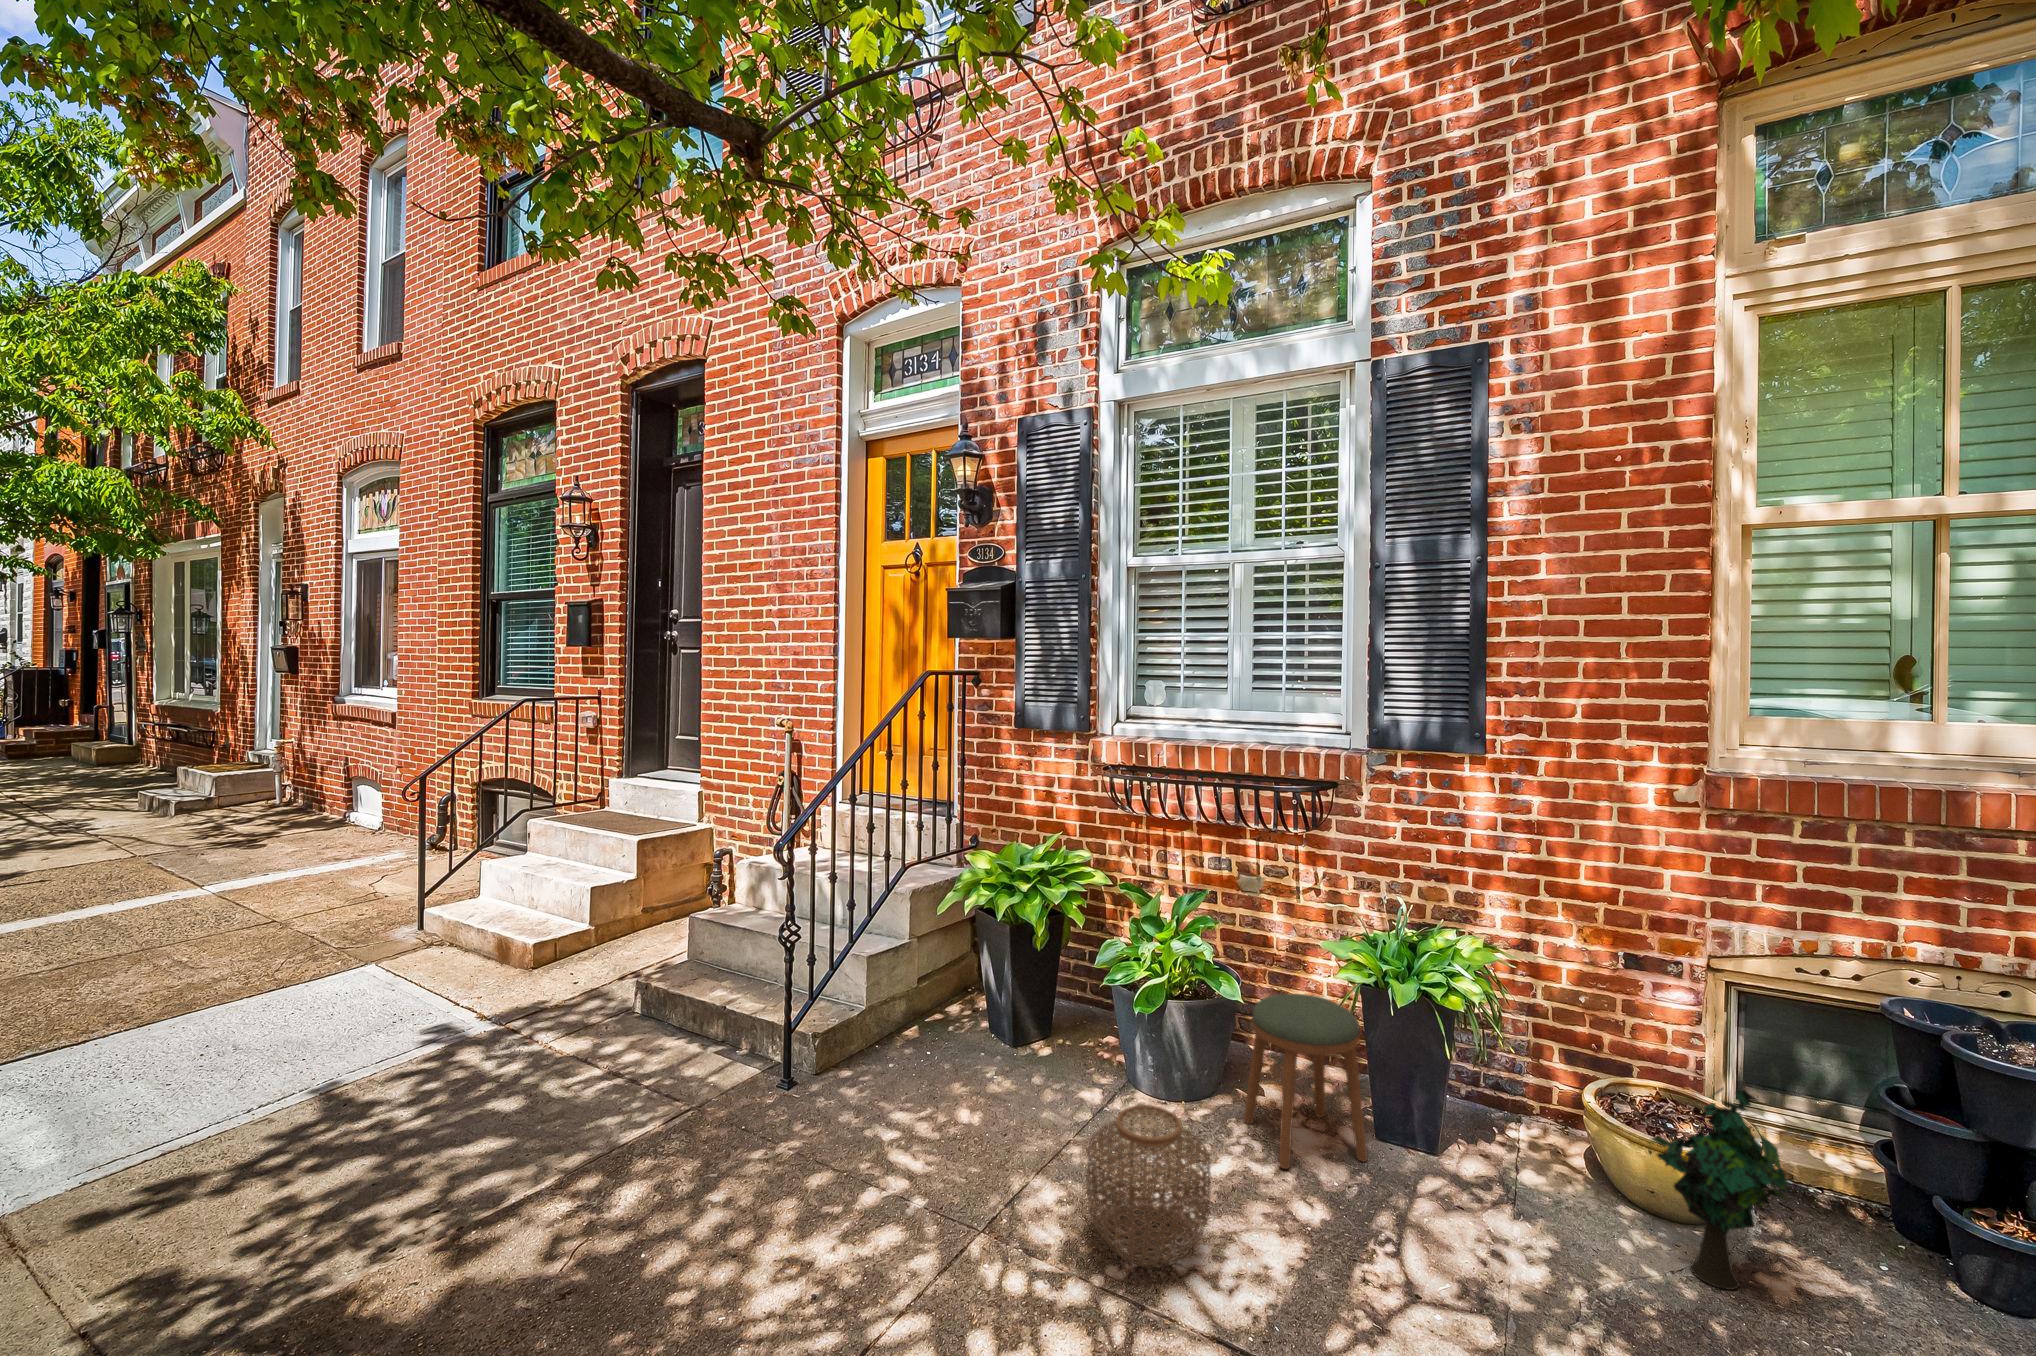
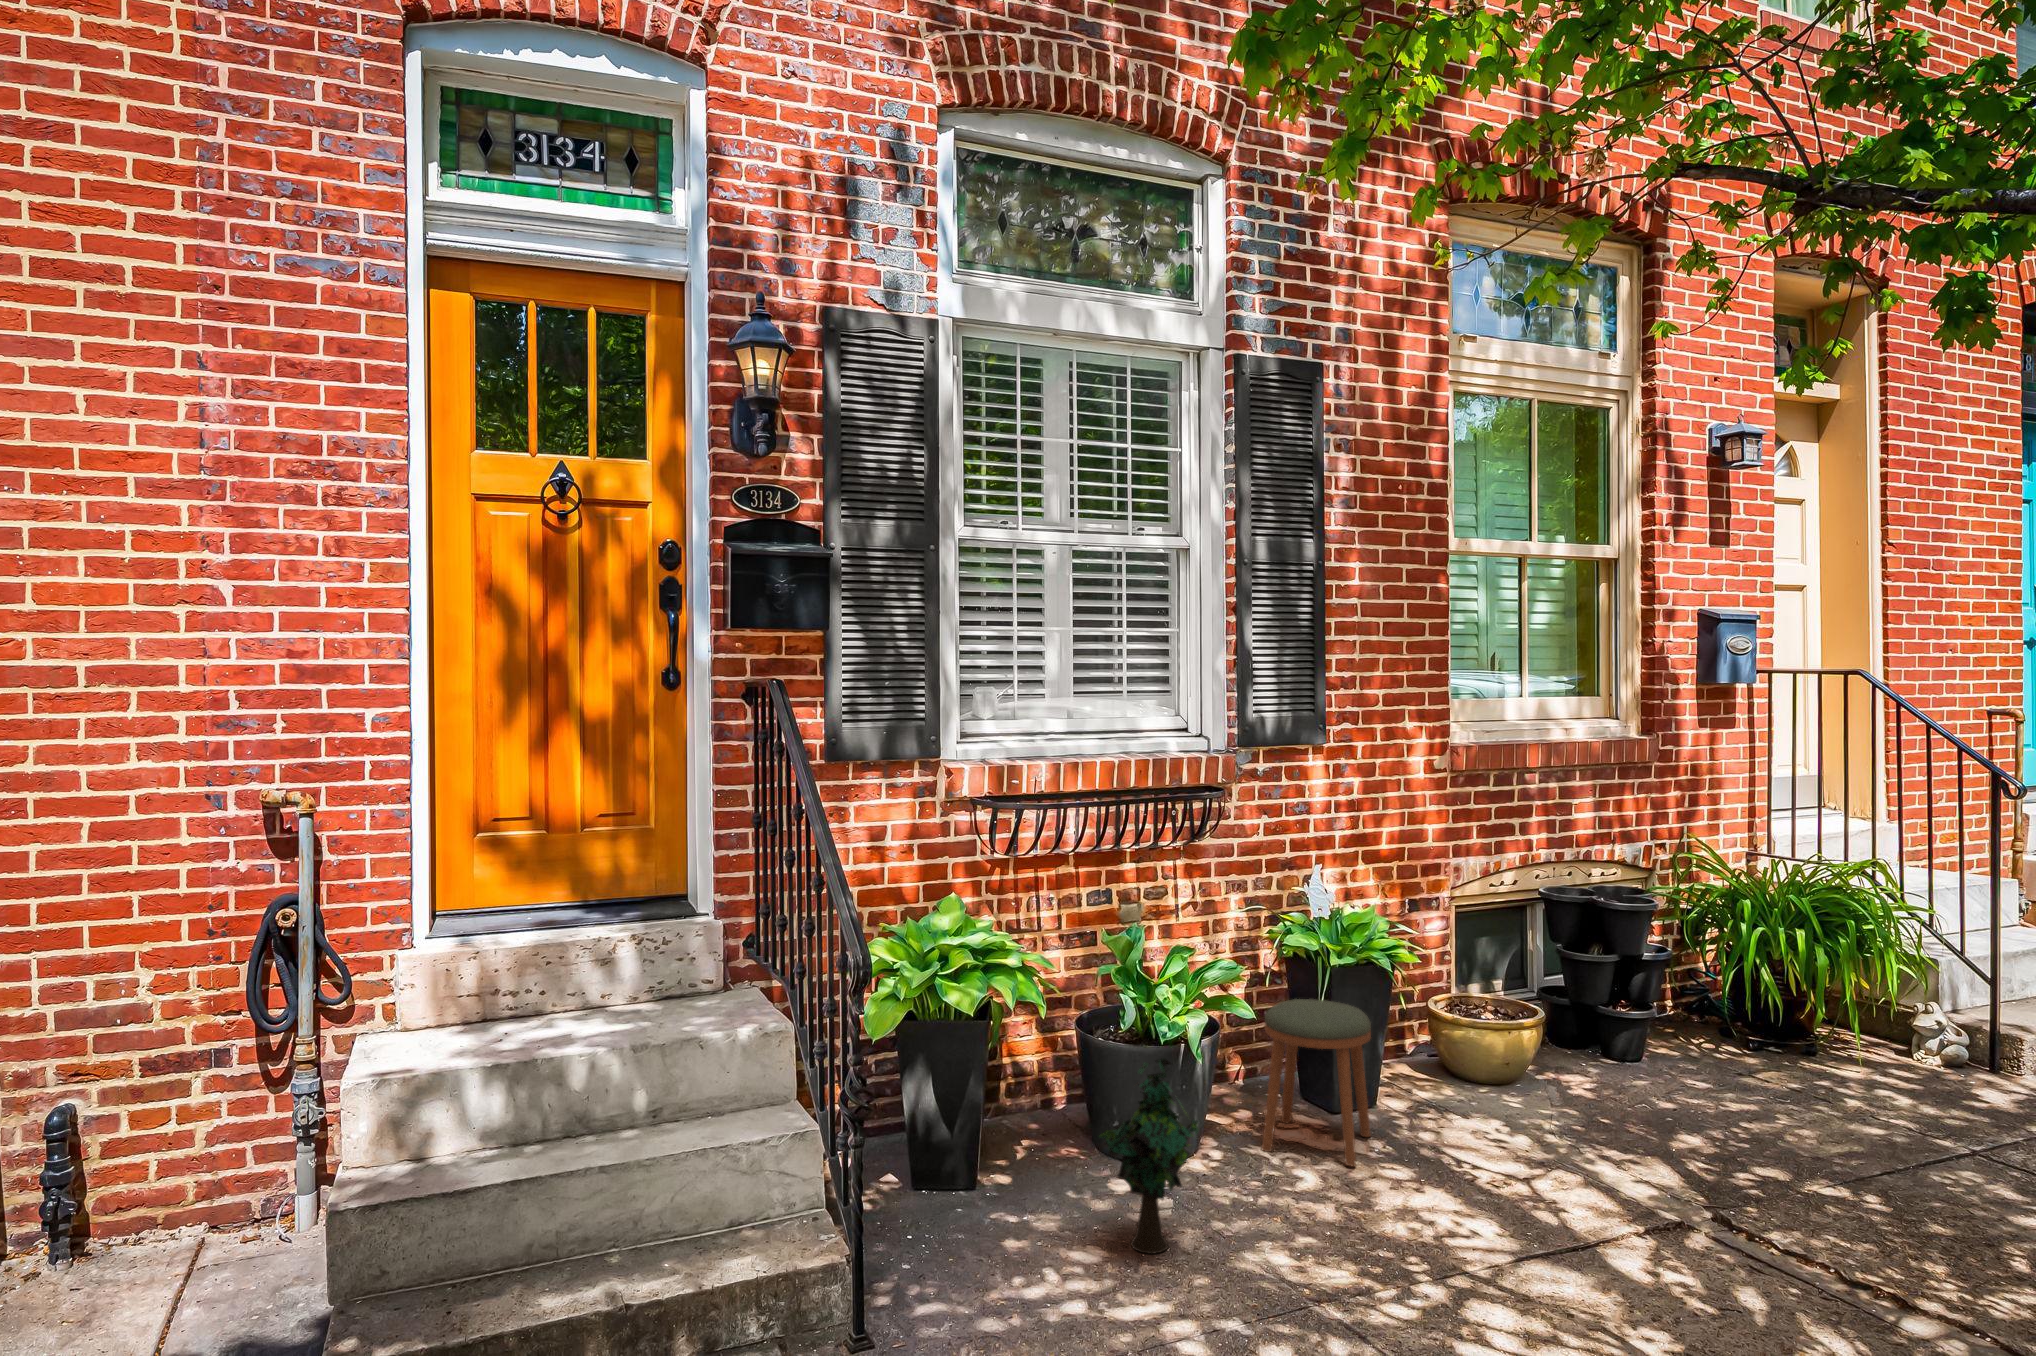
decorative plant: present [1652,1088,1788,1290] -> present [1099,1059,1199,1254]
woven basket: present [1087,1105,1211,1267] -> none [1349,1121,1481,1279]

